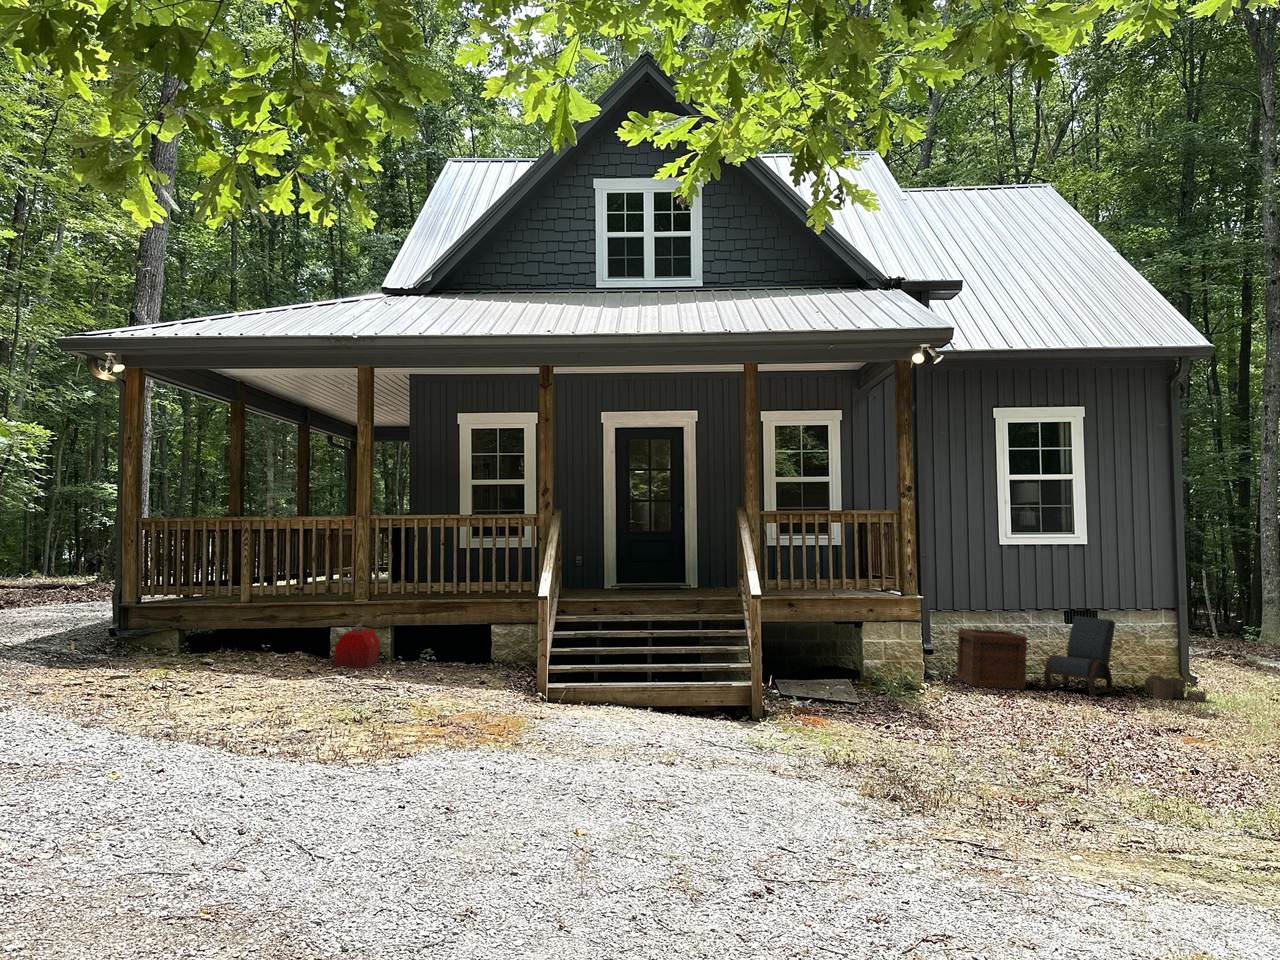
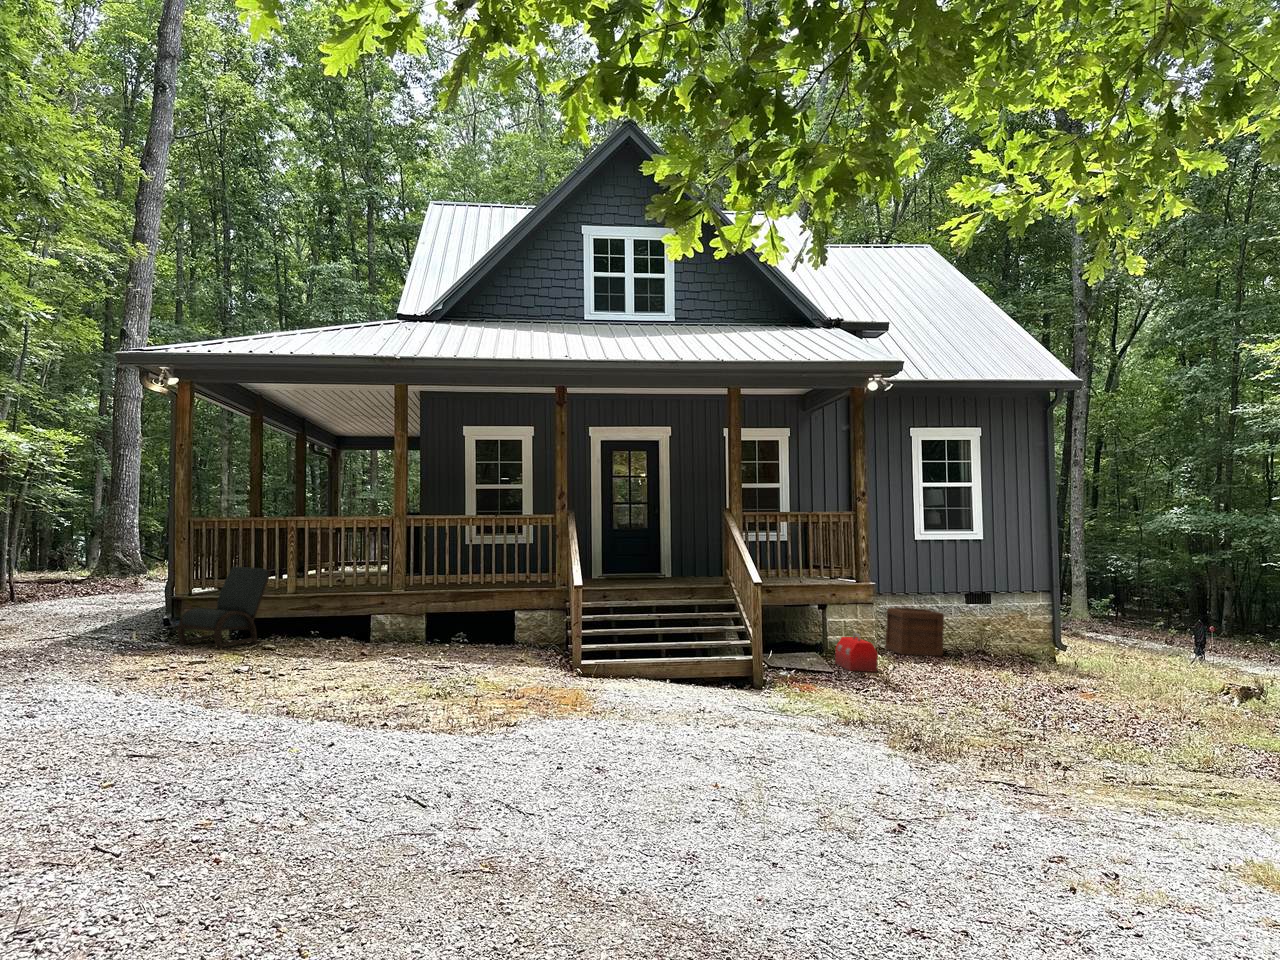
lounge chair: present [1044,616,1115,696] -> present [177,566,271,649]
toolbox: present [334,623,380,668] -> present [835,633,878,672]
woven basket: present [1144,674,1206,702] -> none [1028,640,1078,663]

